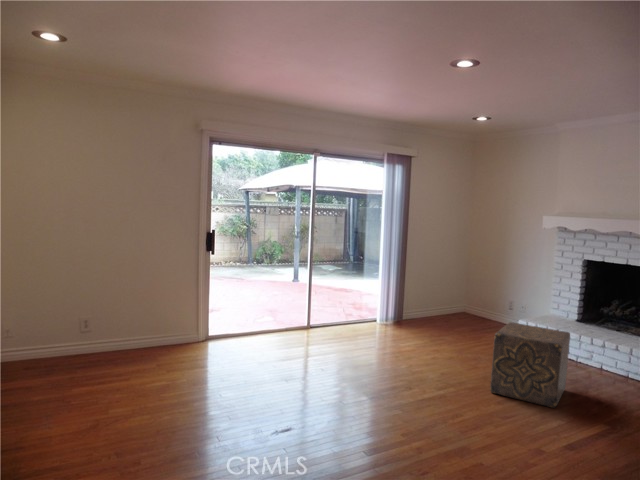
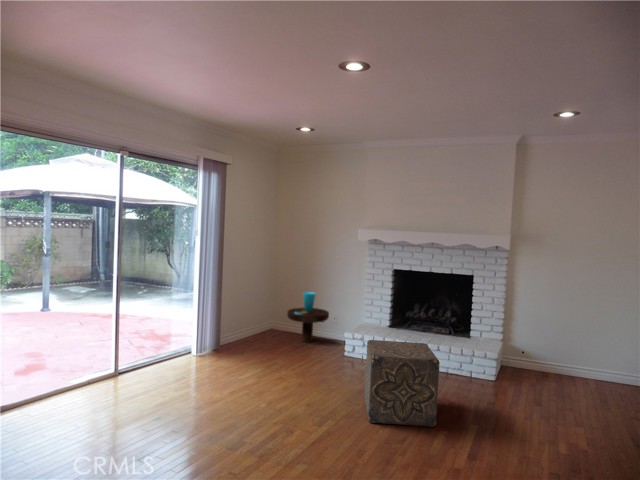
side table: none [470,278,514,328] -> present [287,292,329,343]

